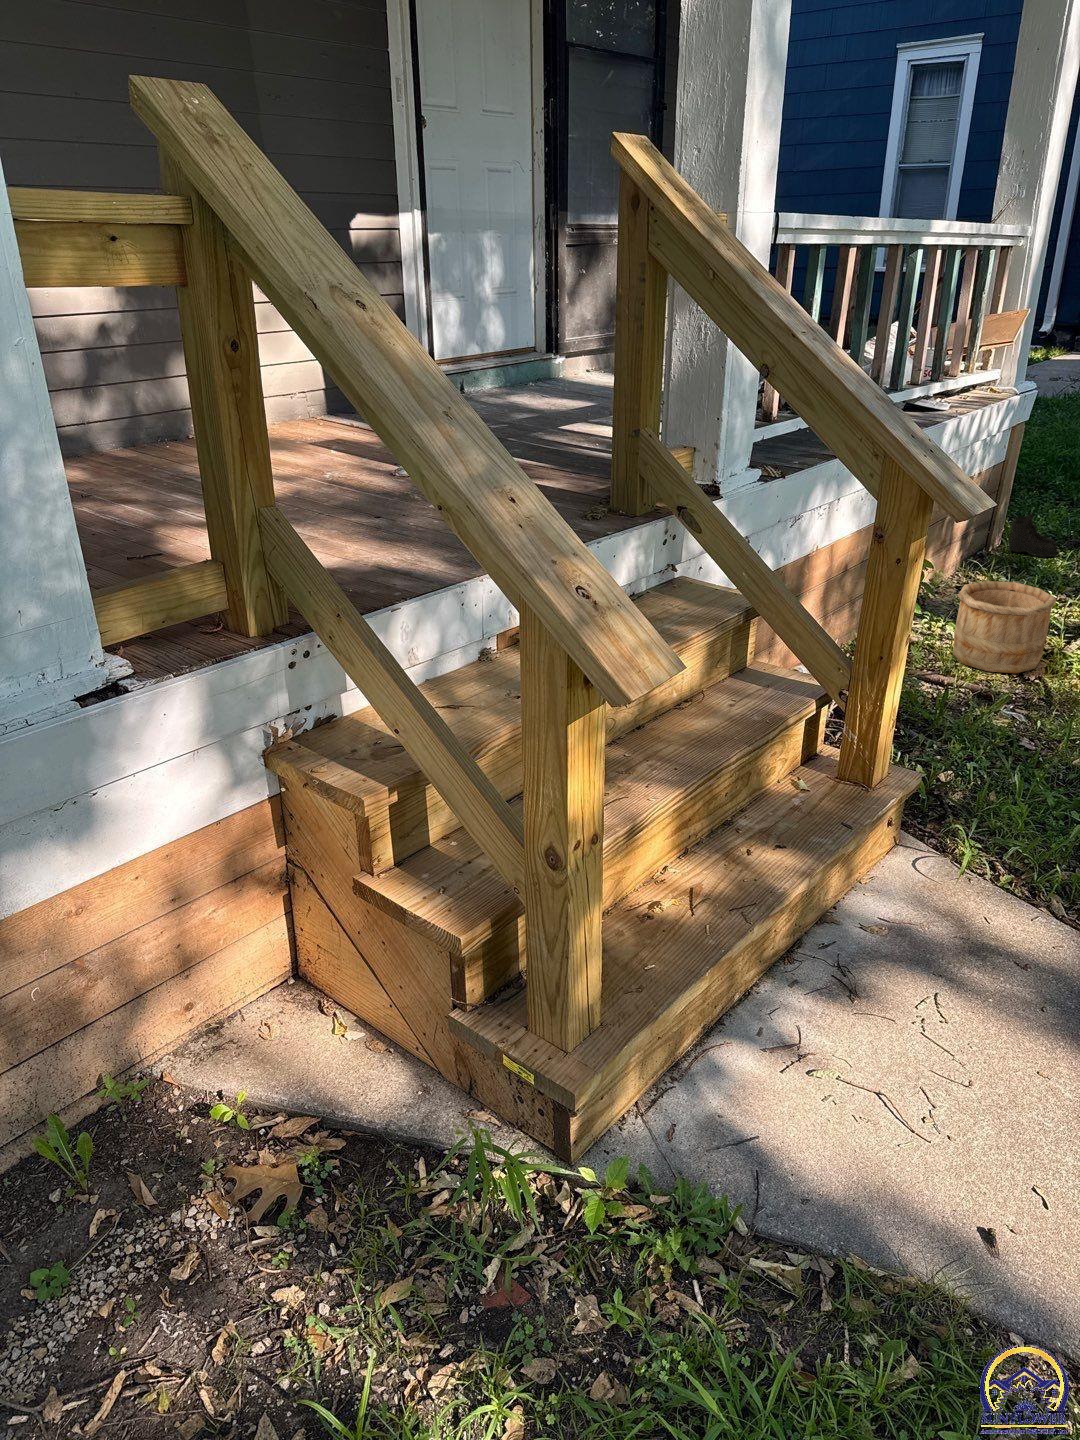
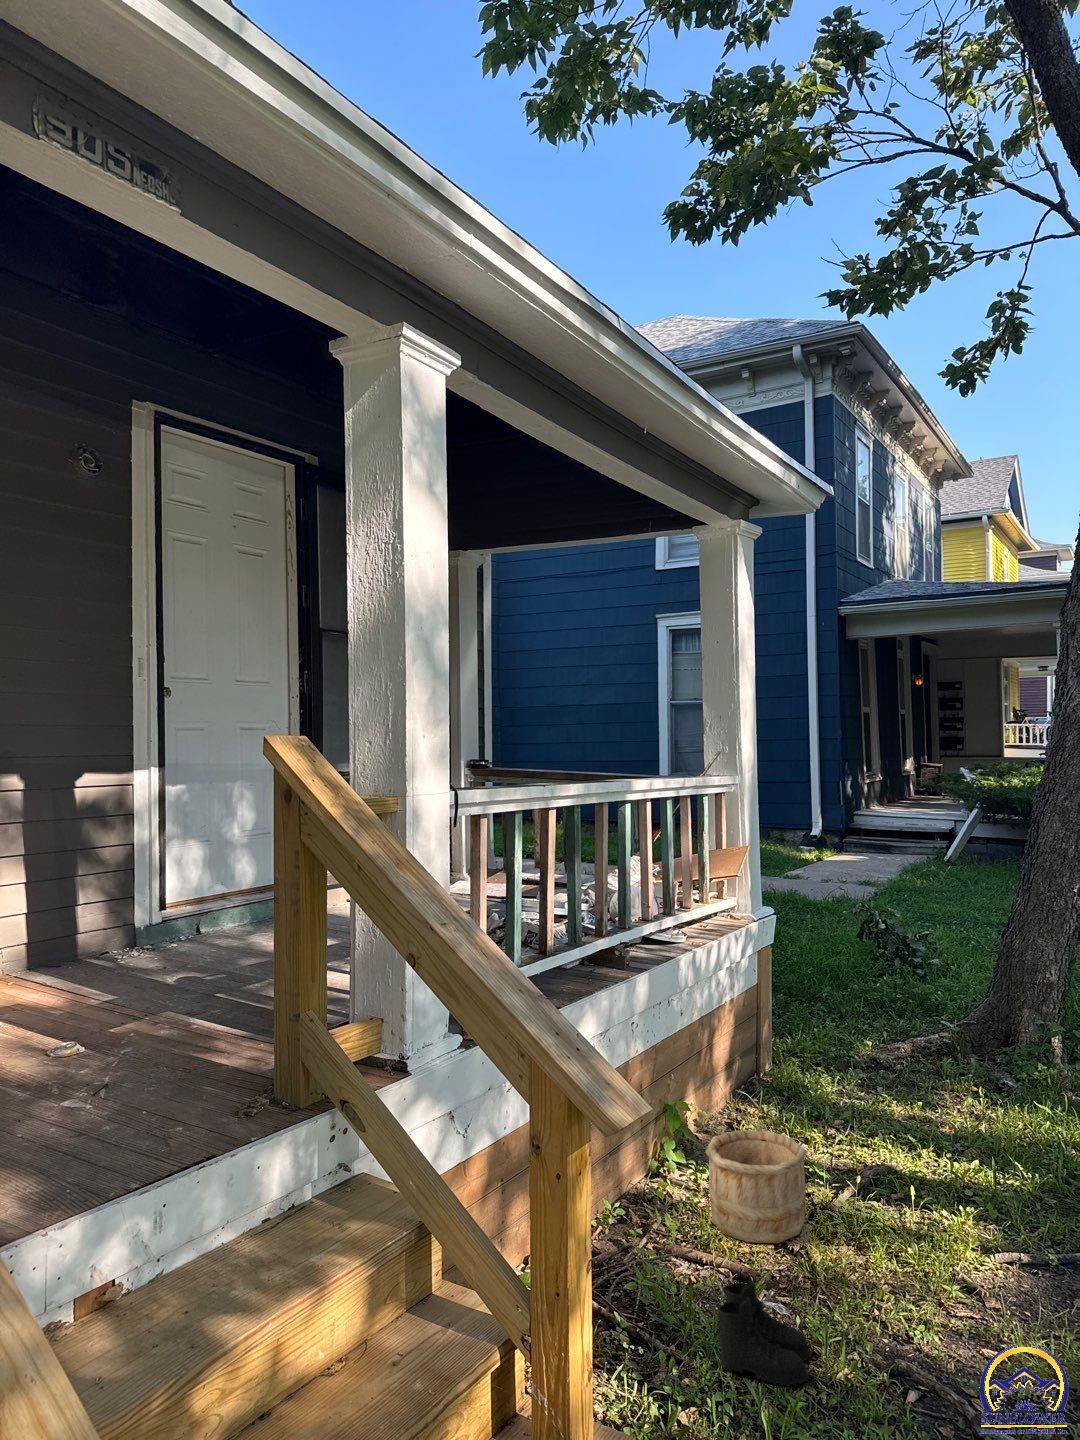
boots: present [1008,513,1058,558] -> present [715,1280,812,1386]

